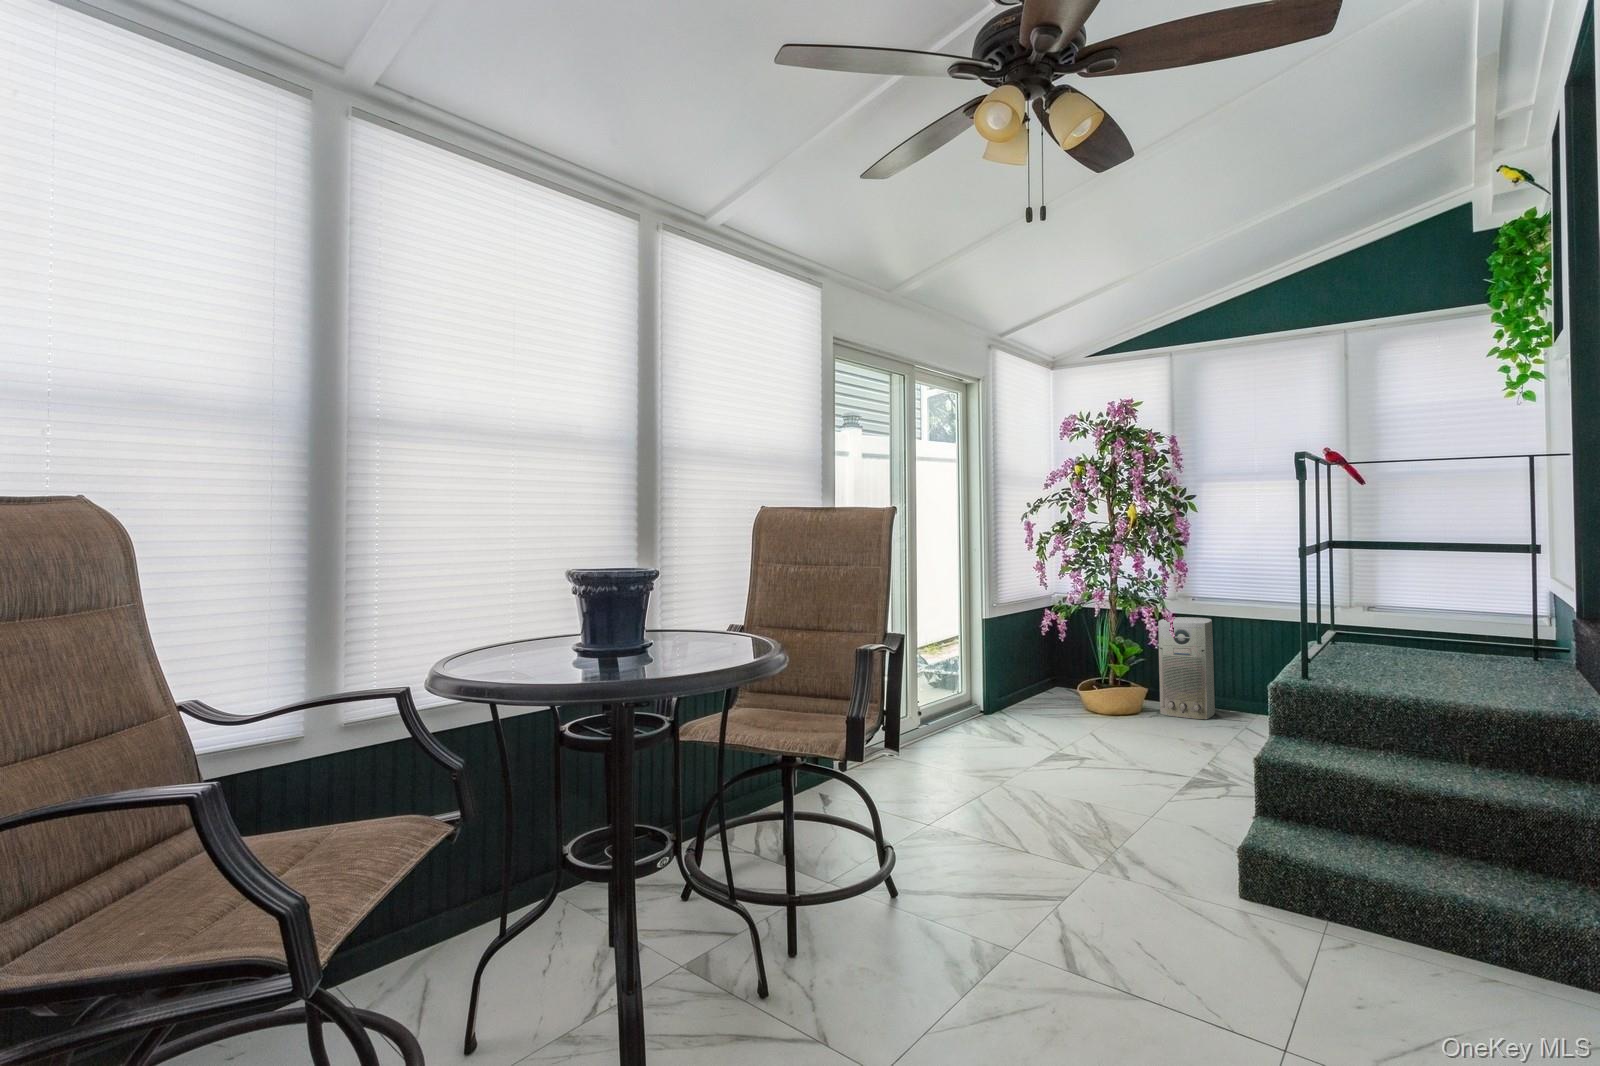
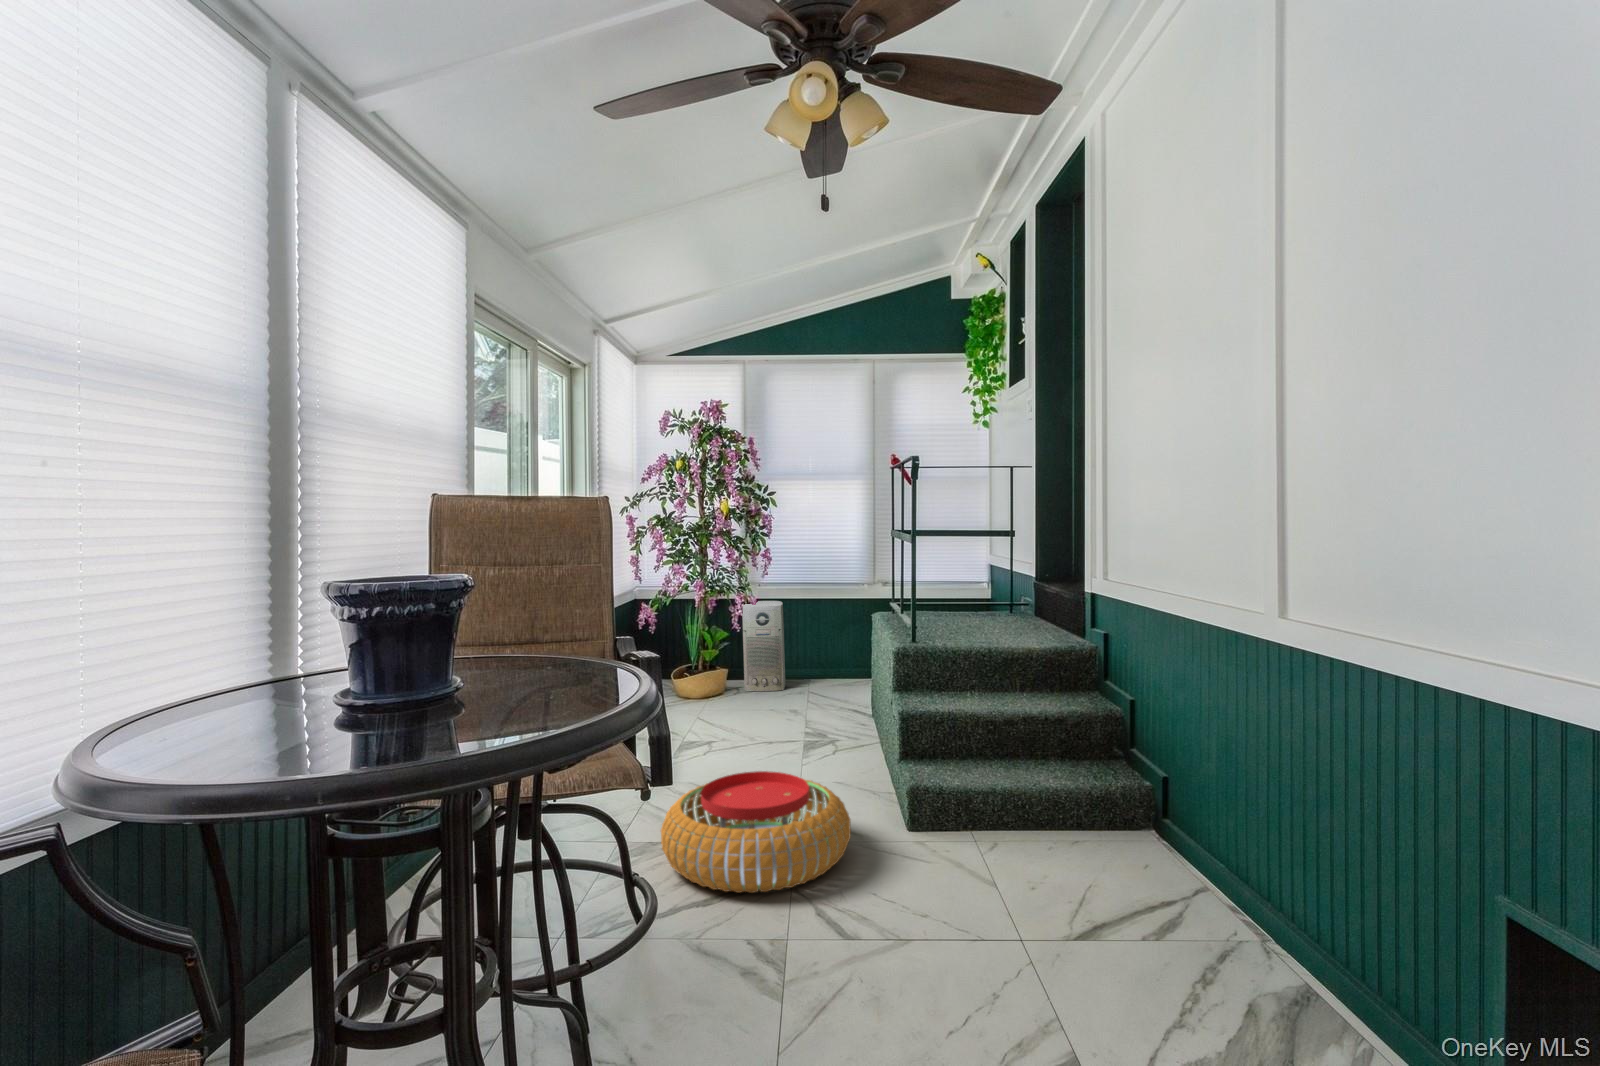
pouf: none [942,784,1150,911] -> present [661,771,851,893]

